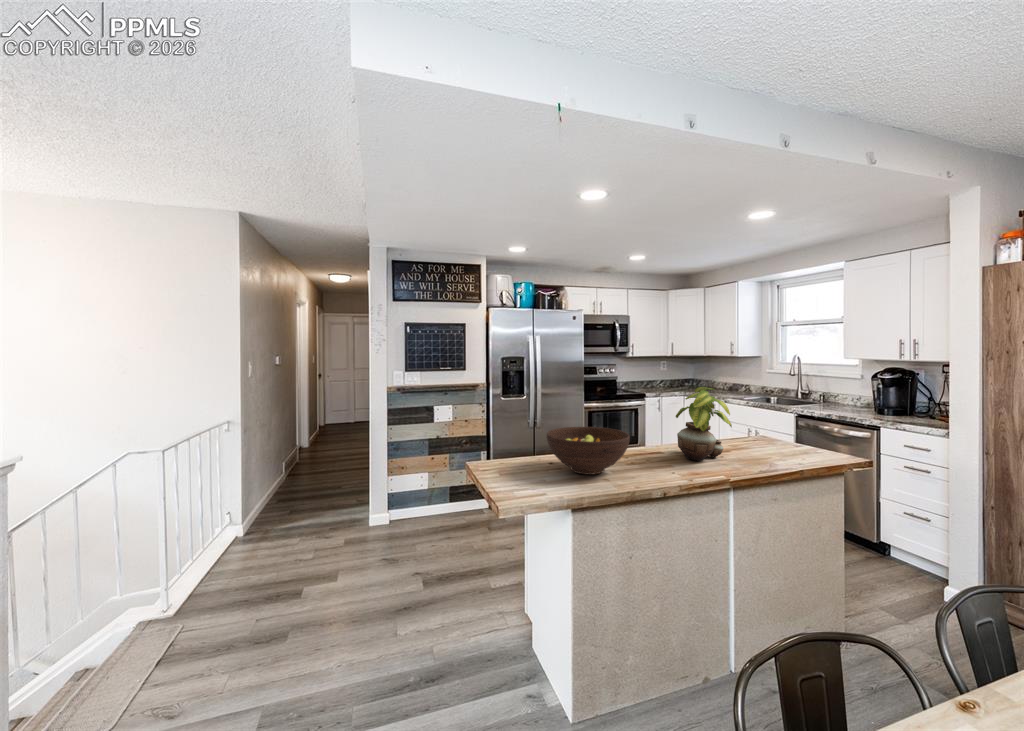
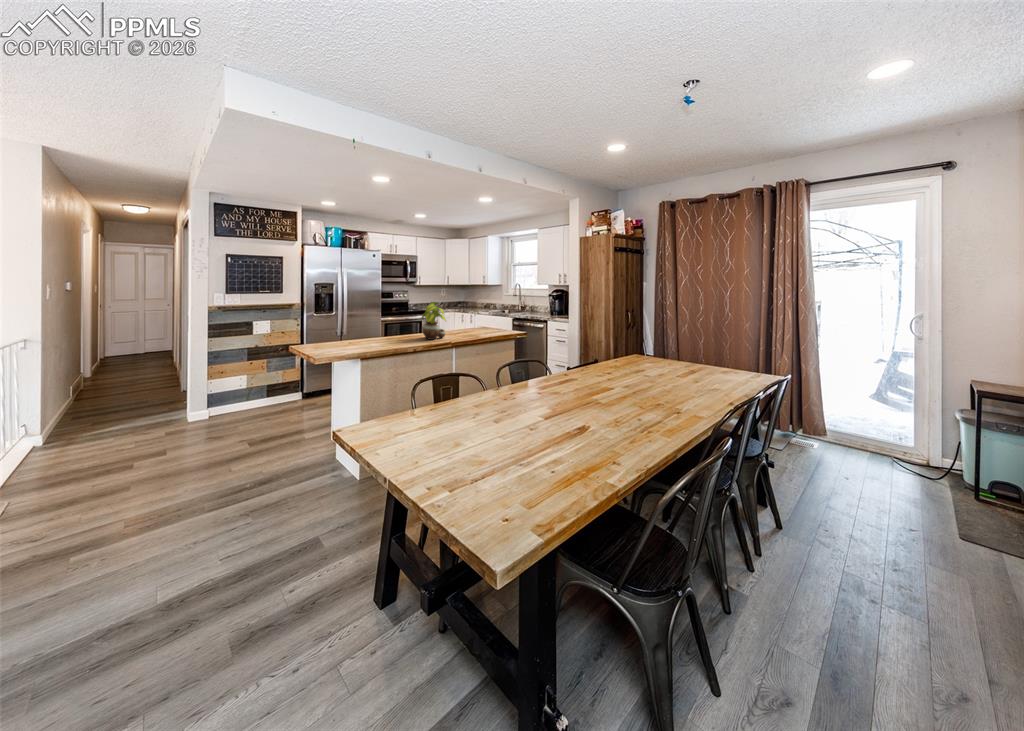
fruit bowl: present [547,427,630,475] -> none [347,324,393,346]

